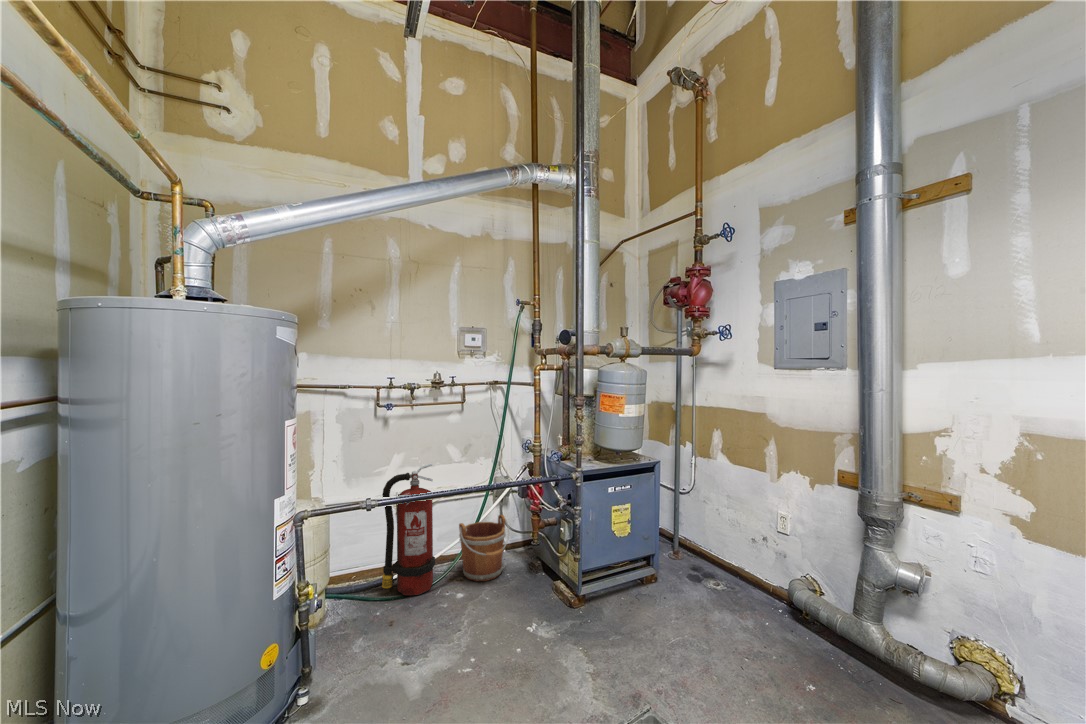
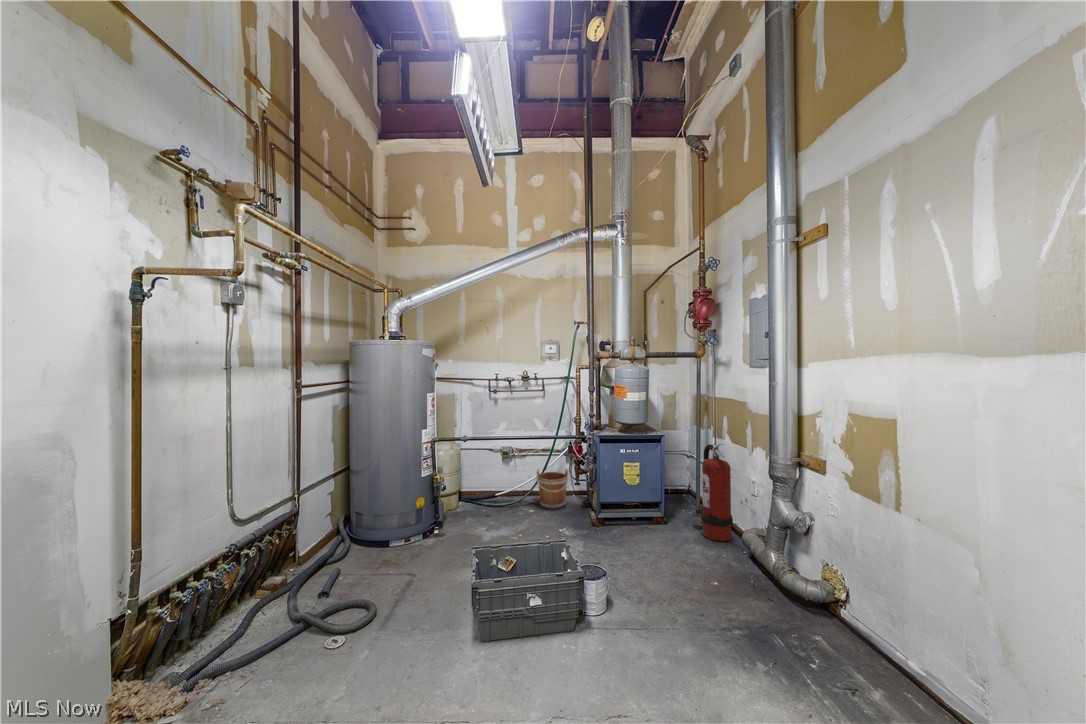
fire extinguisher: present [382,463,435,595] -> present [701,444,733,541]

